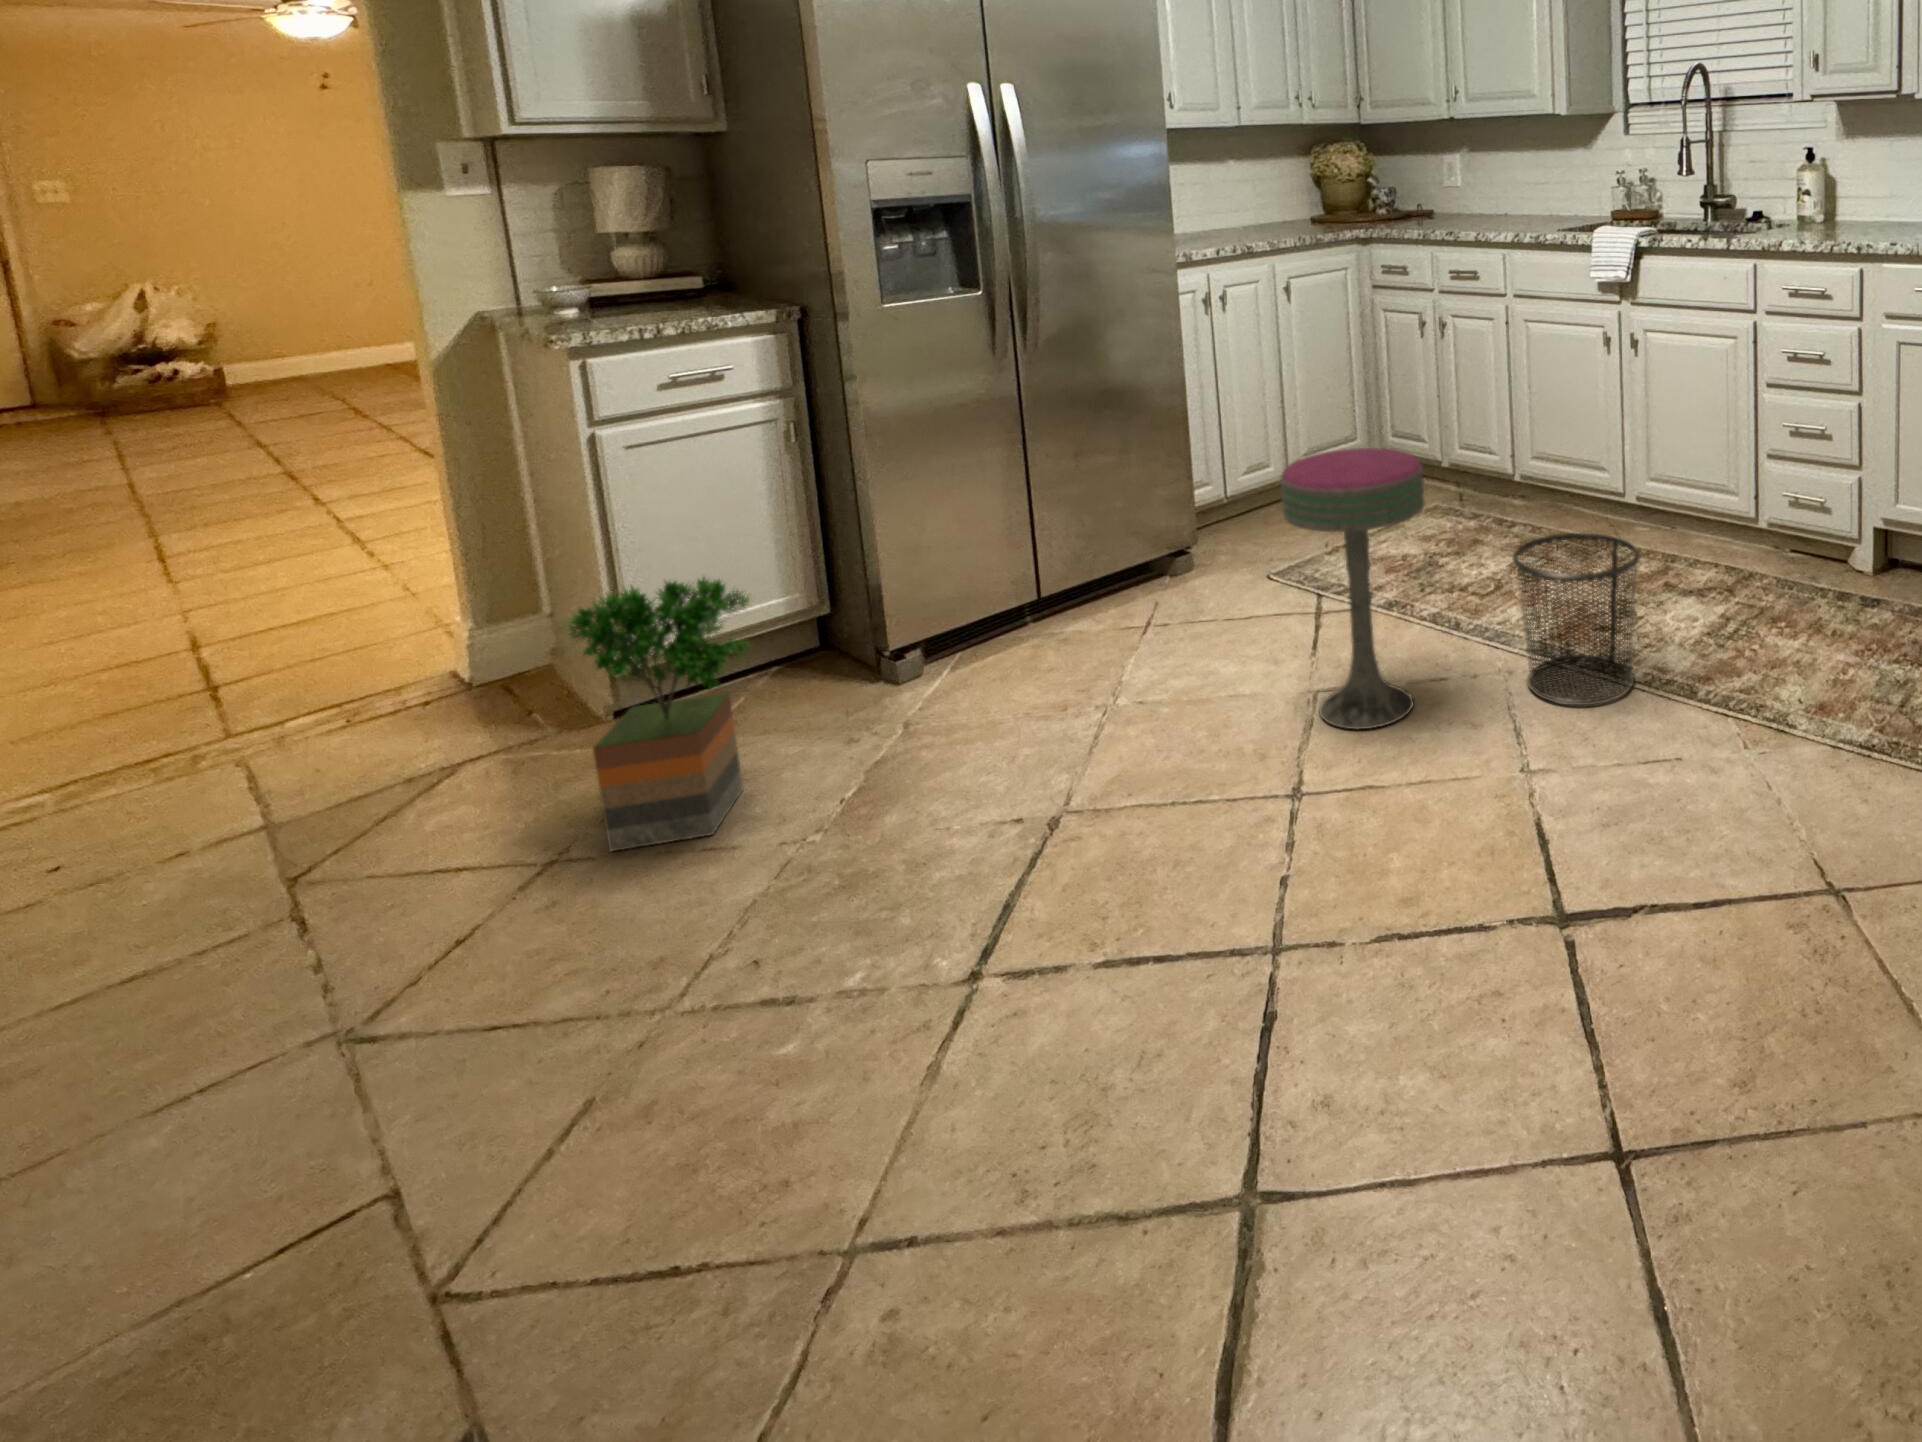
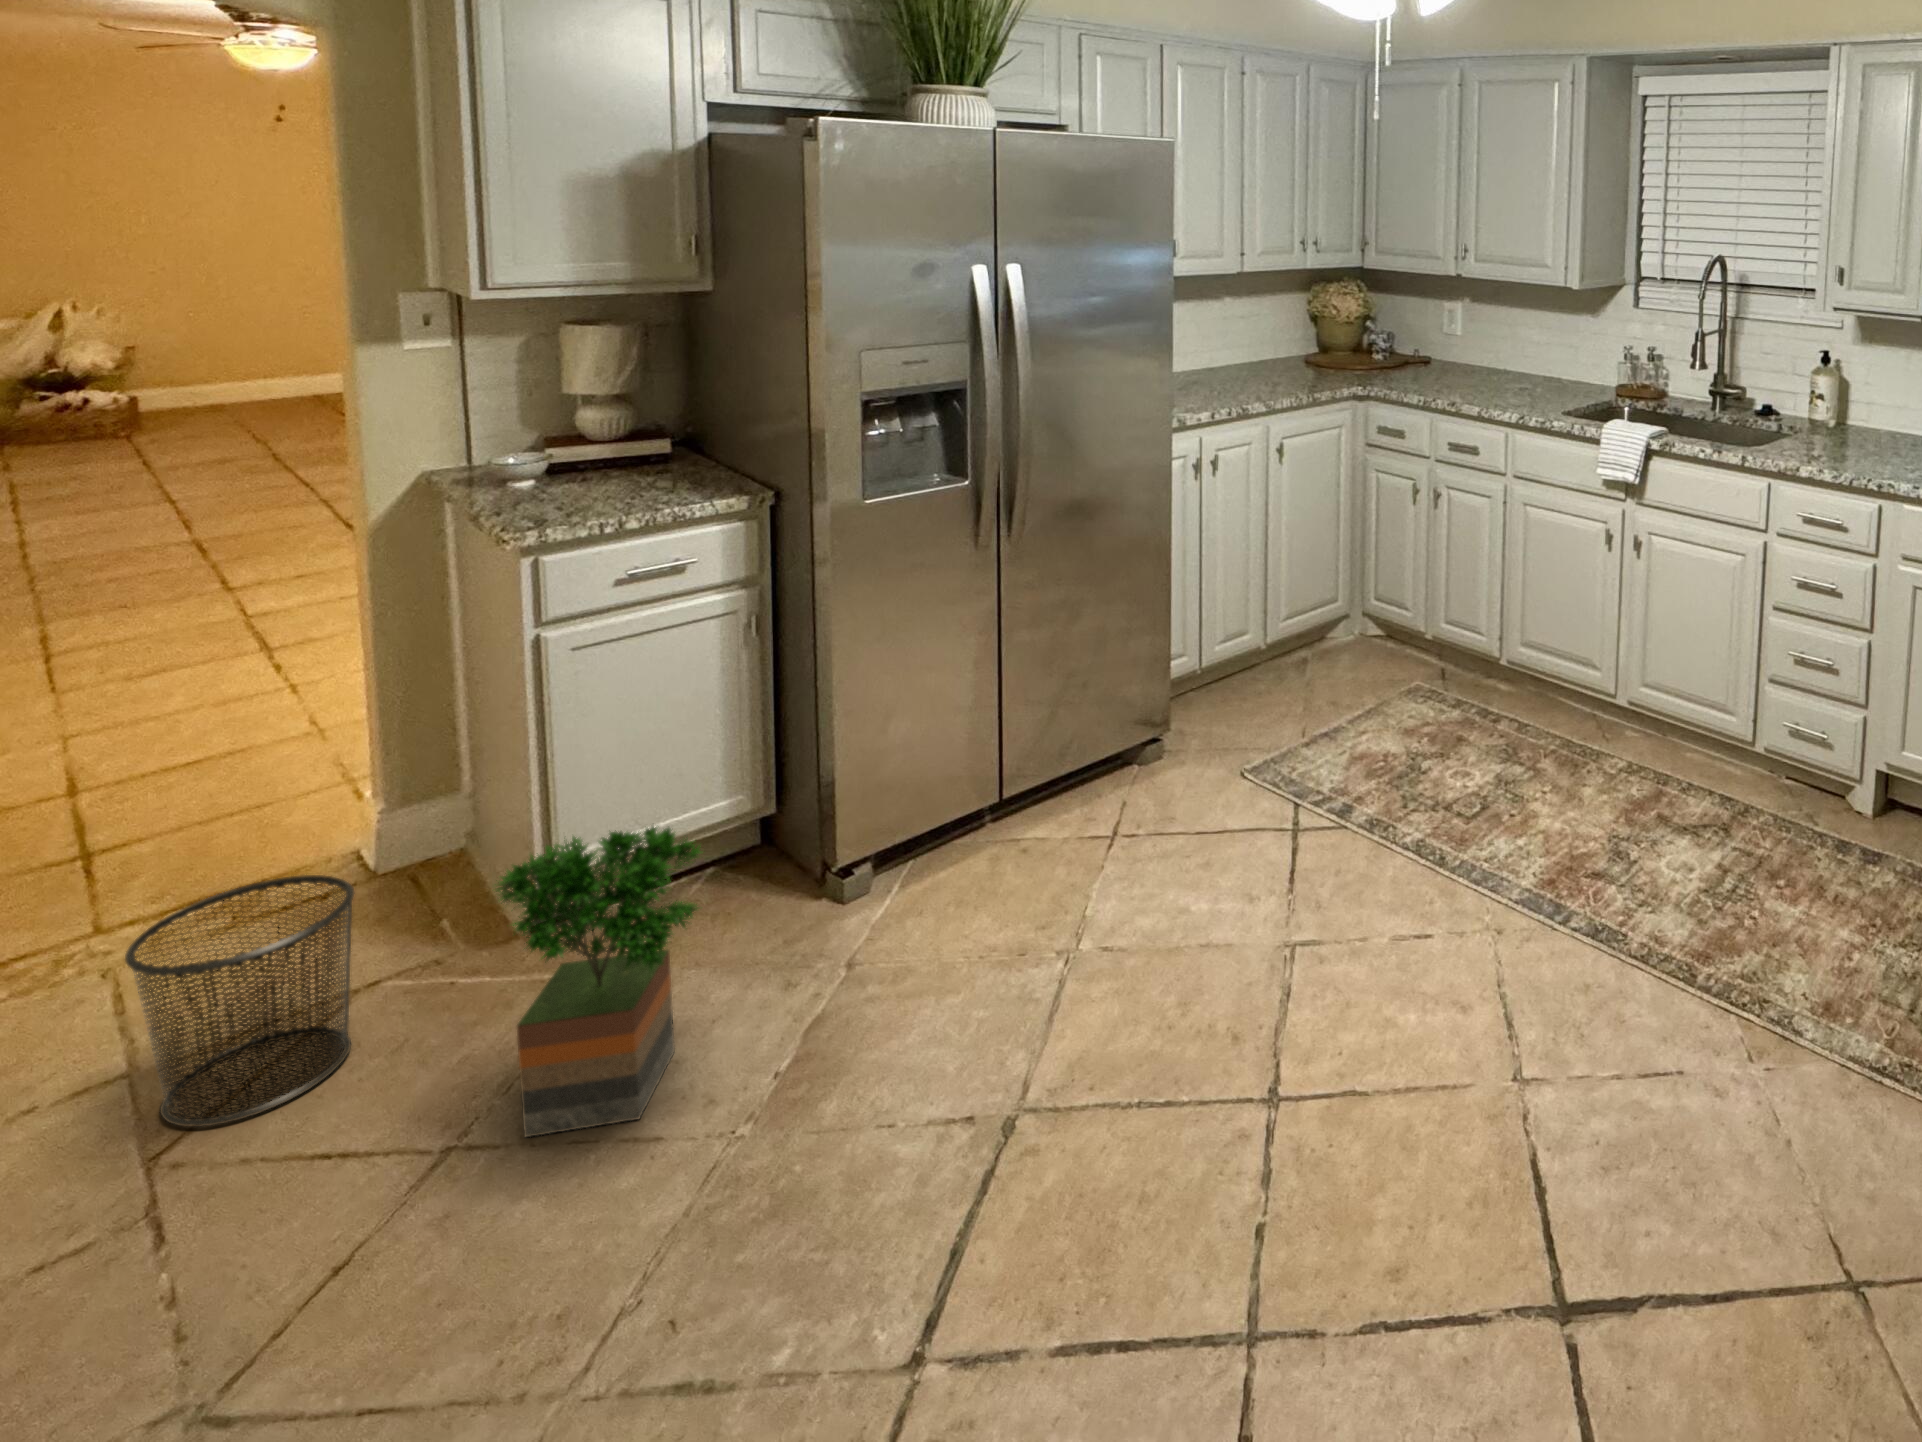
bar stool: present [1280,448,1425,729] -> none [1276,695,1426,1008]
waste bin: present [1513,533,1640,705] -> present [125,875,355,1127]

